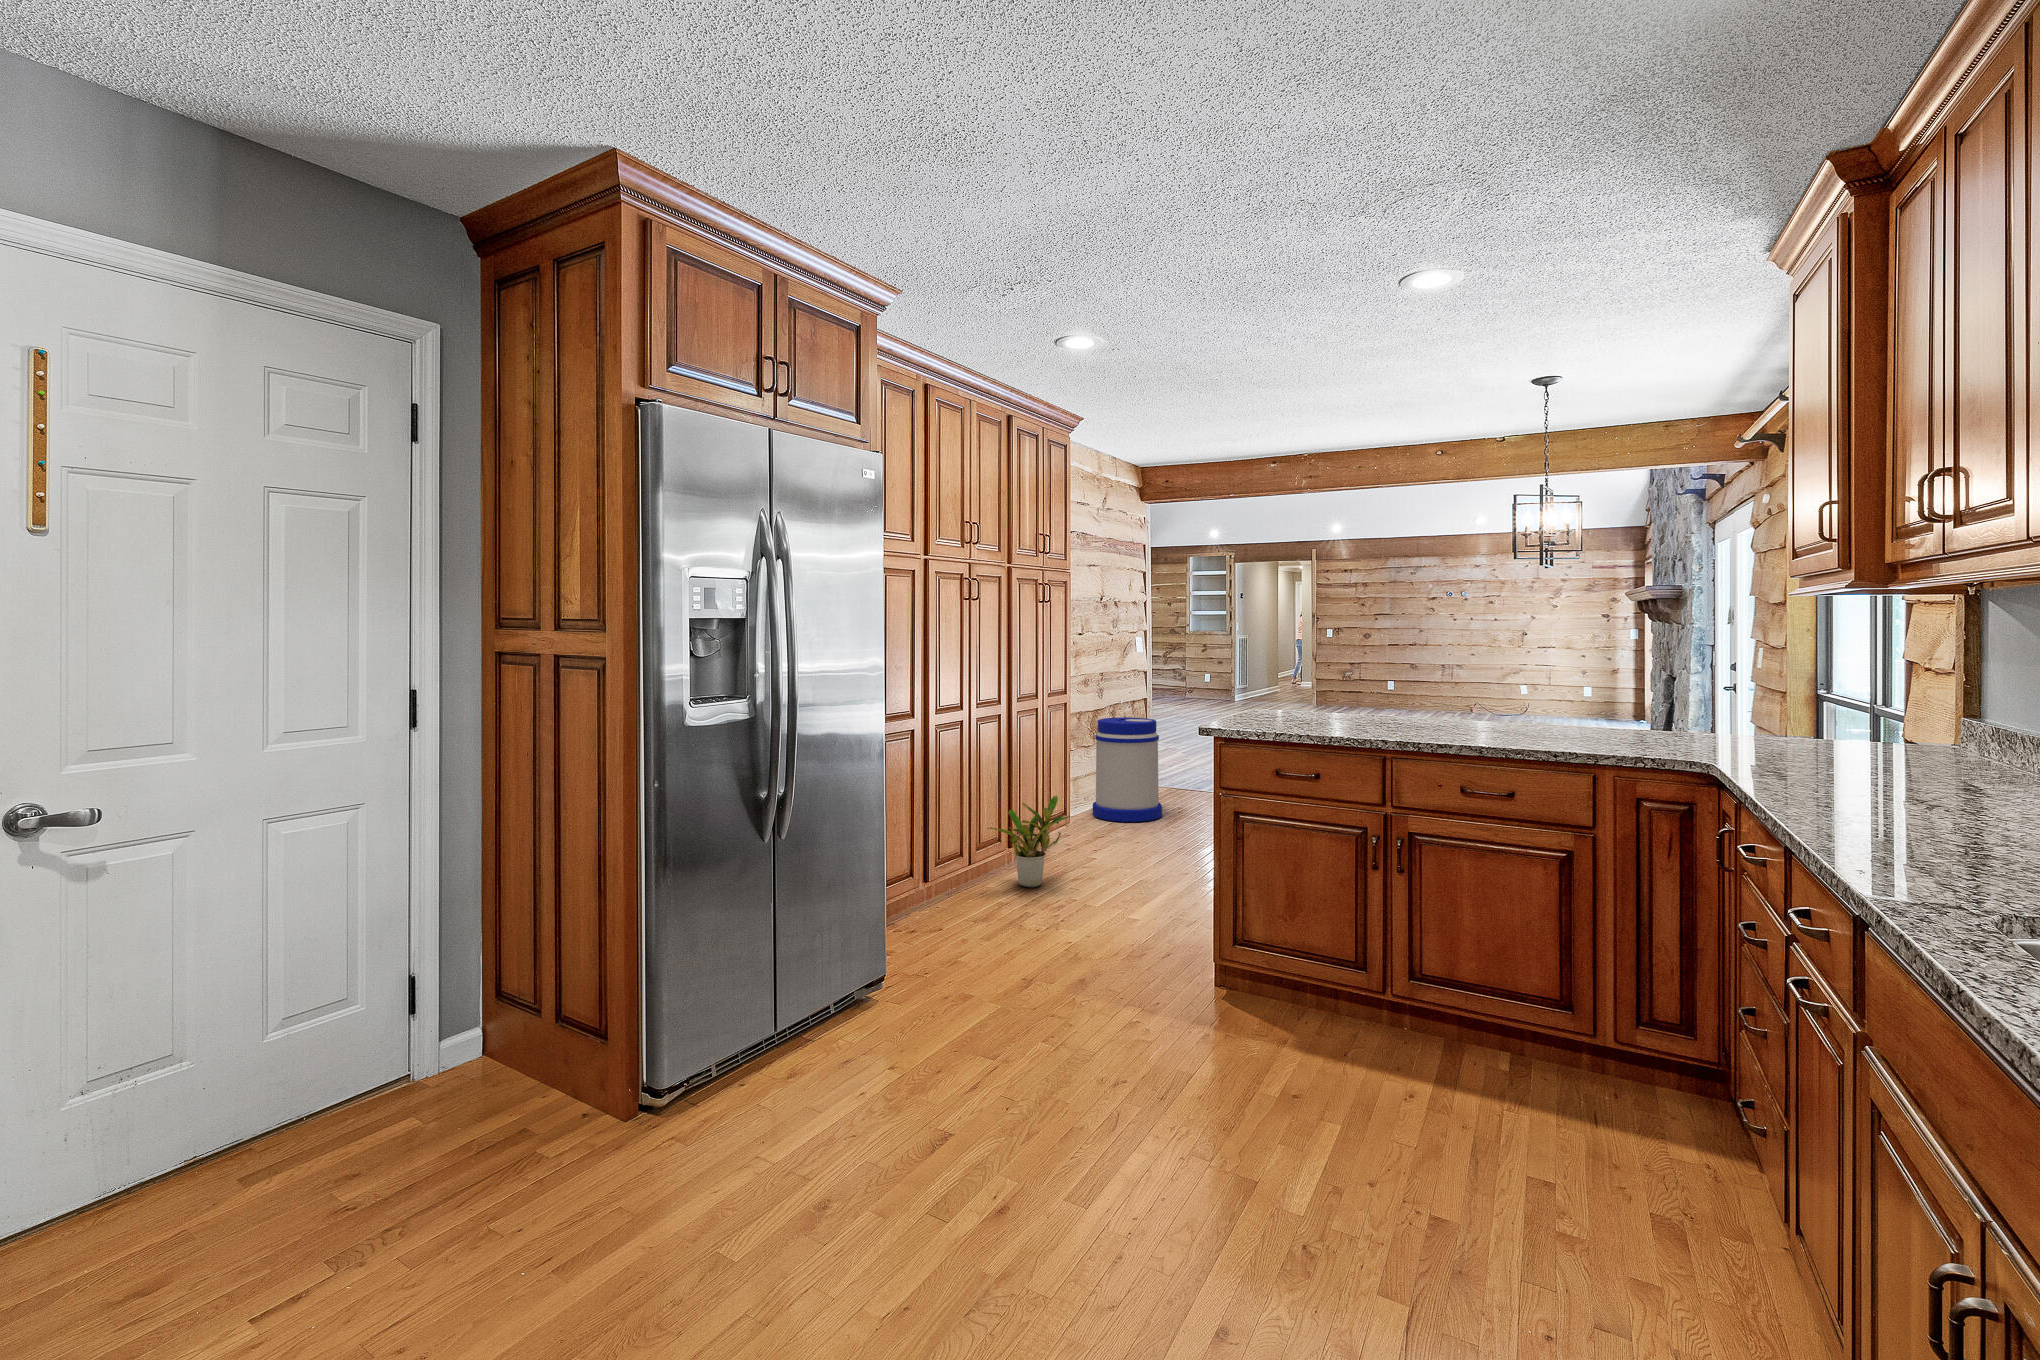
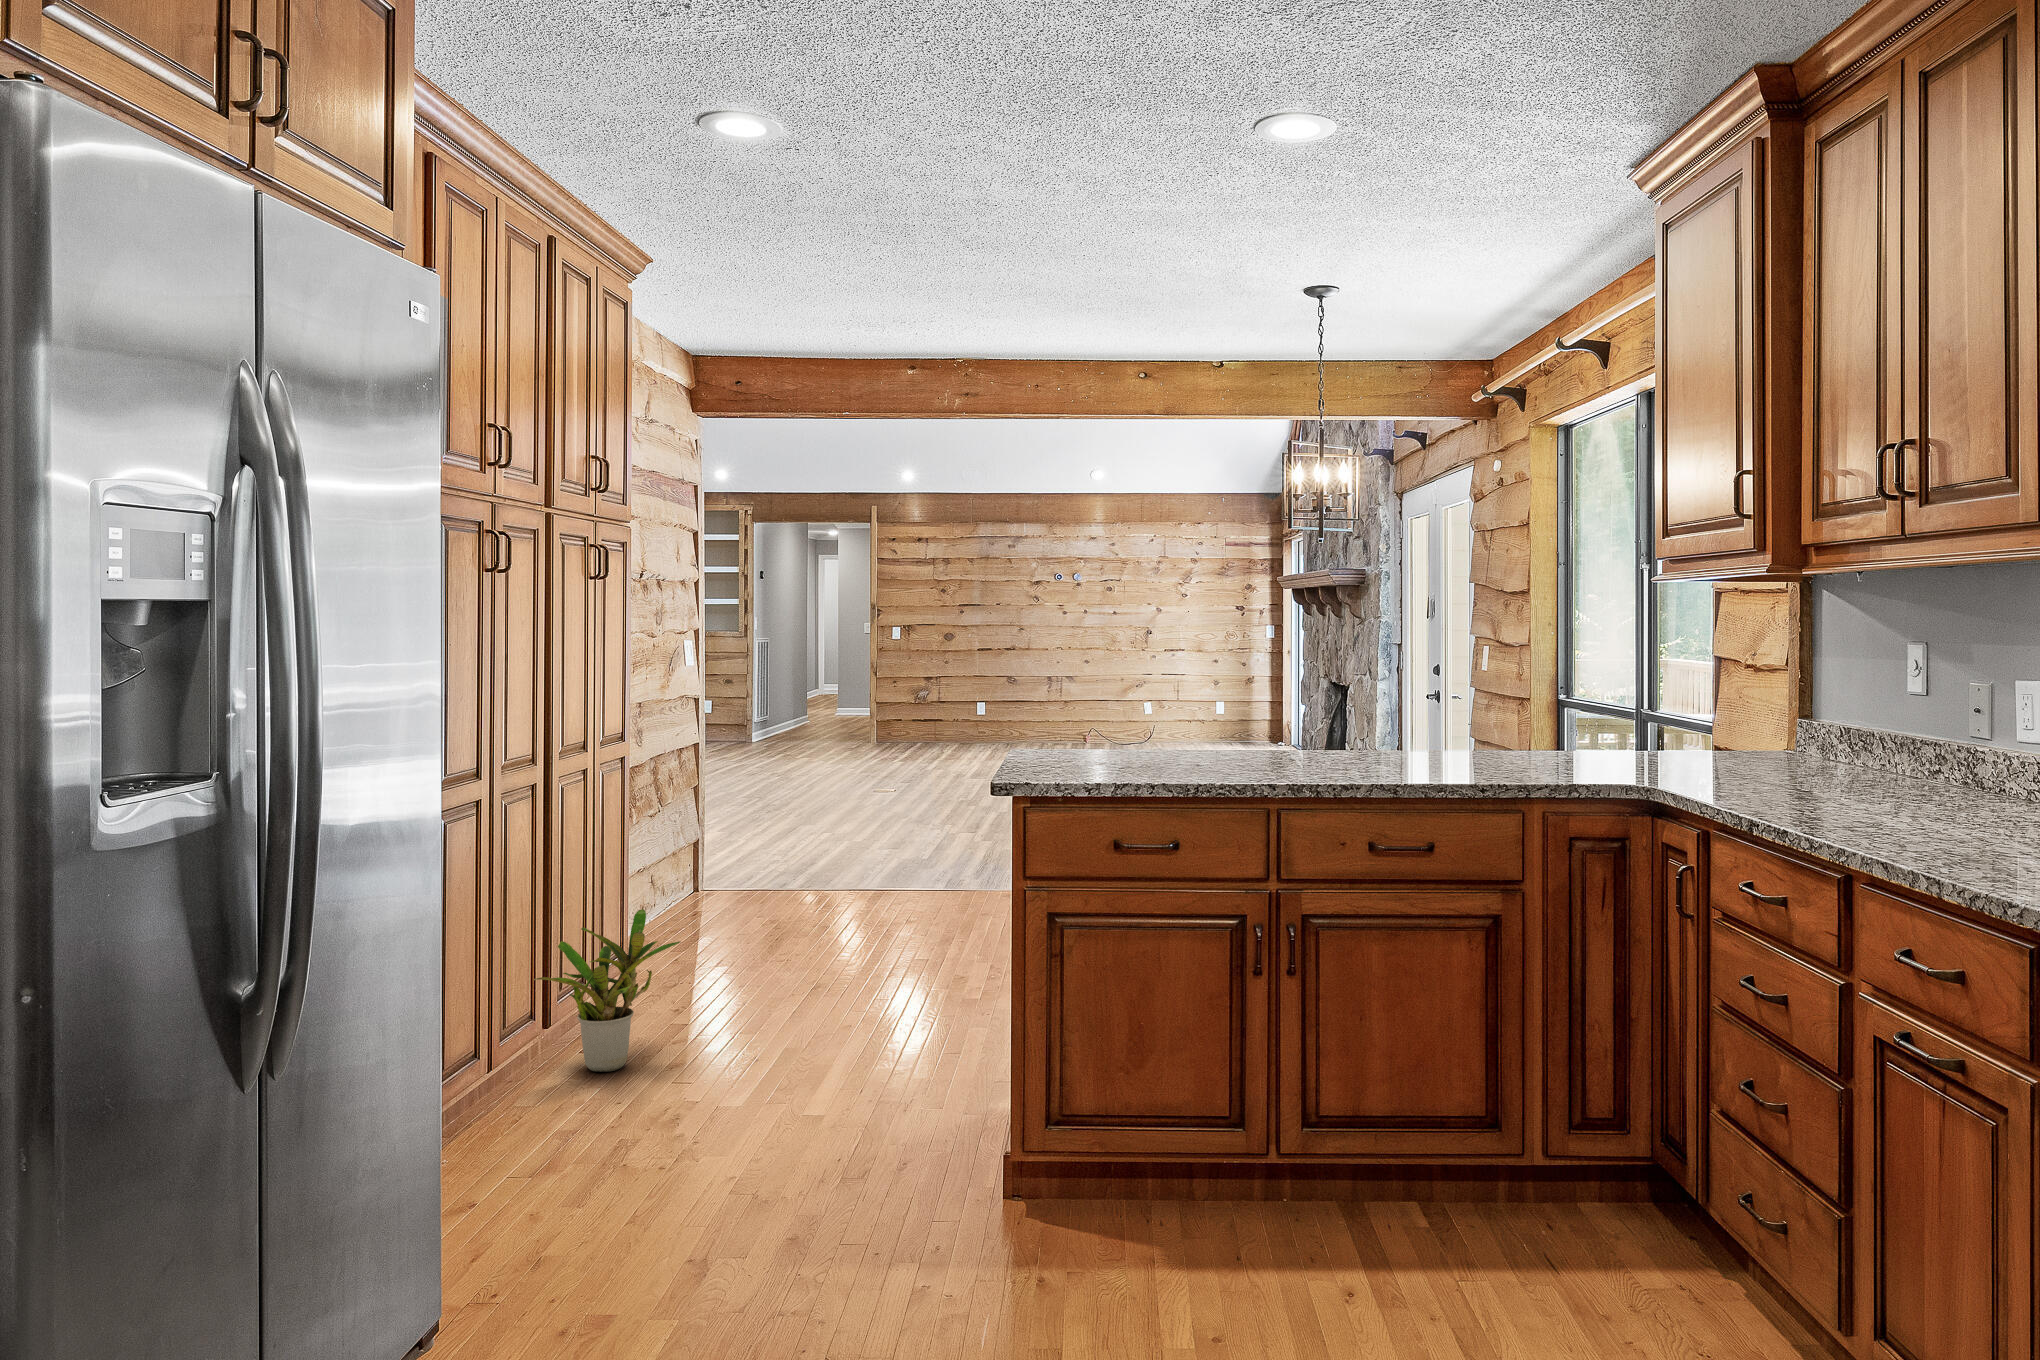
trash can: present [1093,717,1162,822] -> none [642,769,756,939]

